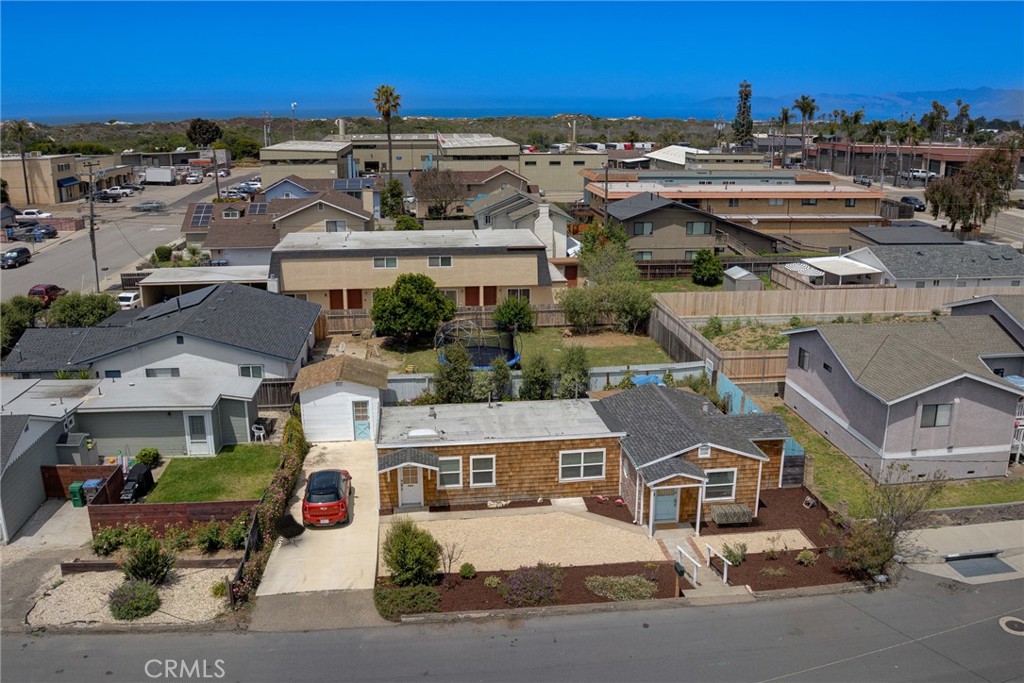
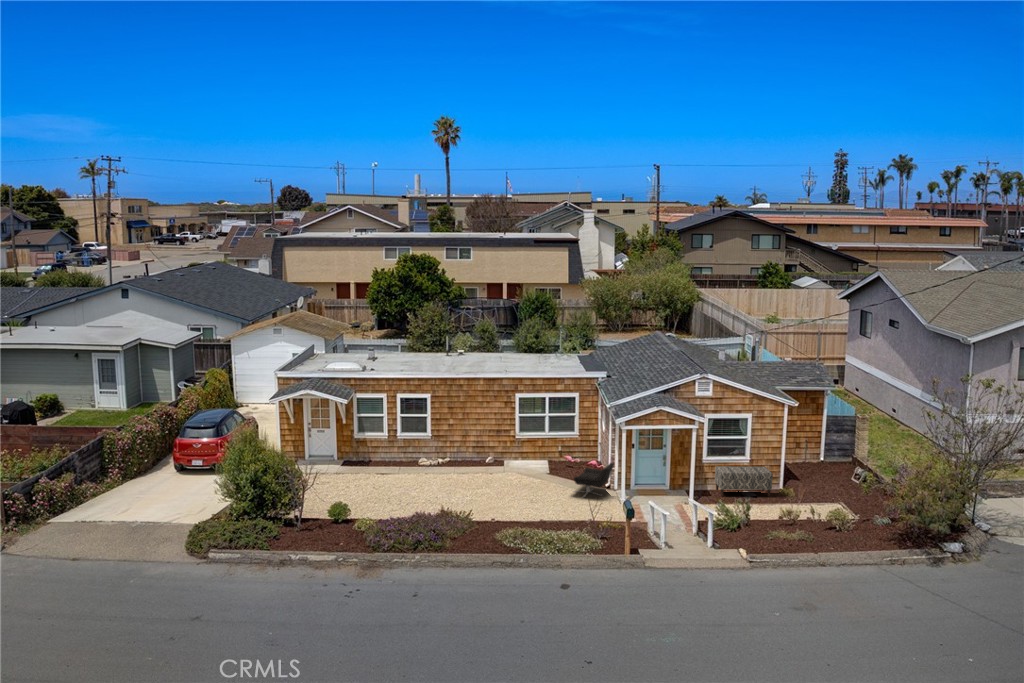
lounge chair: present [274,514,306,546] -> present [574,463,614,497]
potted tree: present [829,542,847,572] -> none [878,502,909,550]

